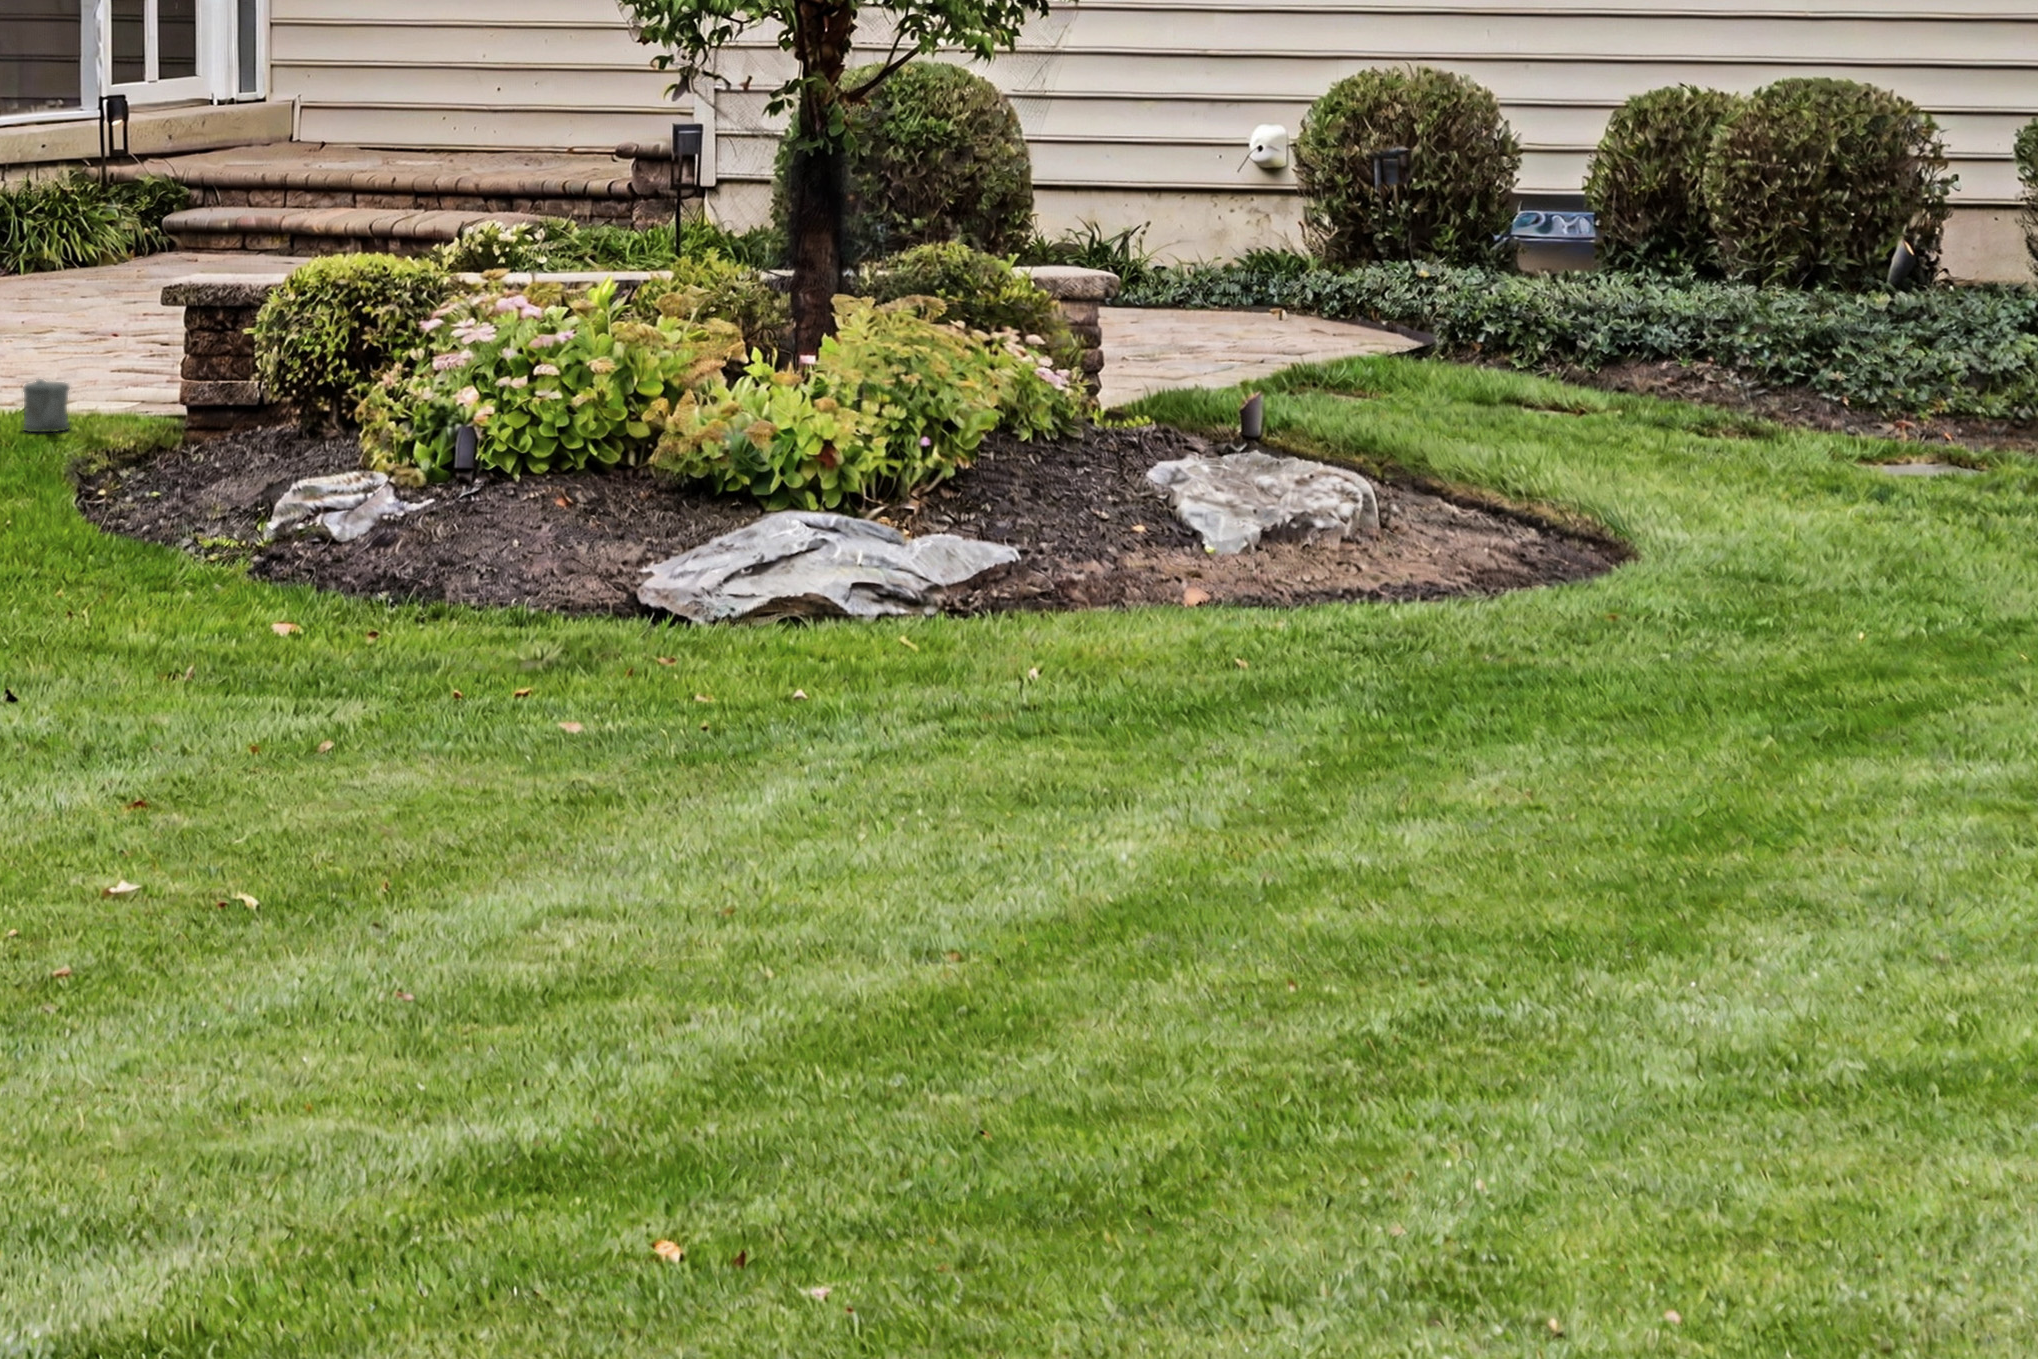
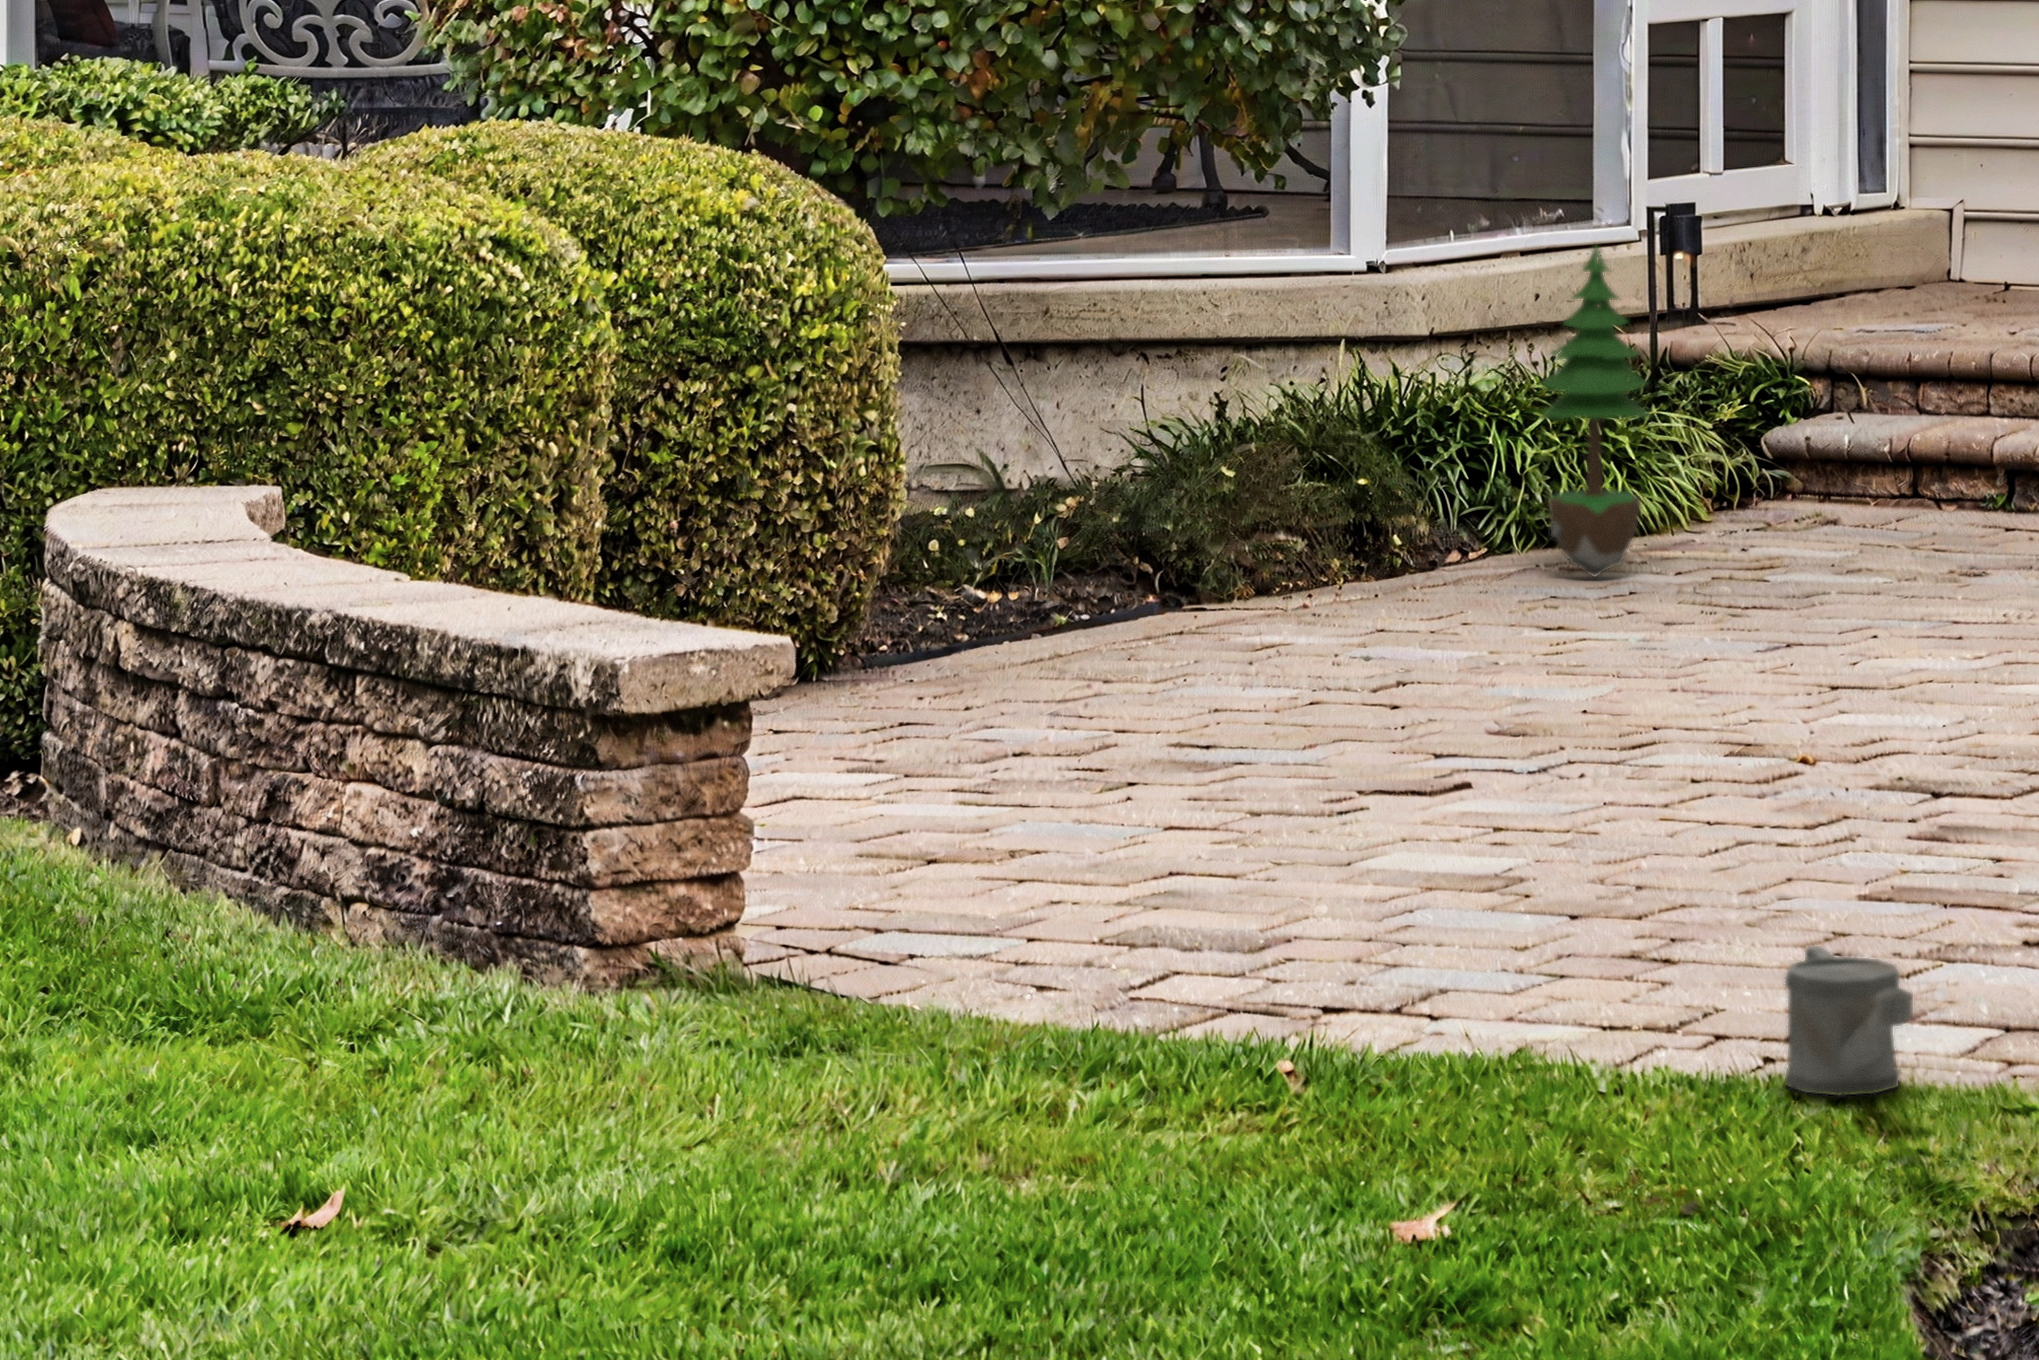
potted tree: none [24,113,85,285] -> present [1540,245,1651,576]

